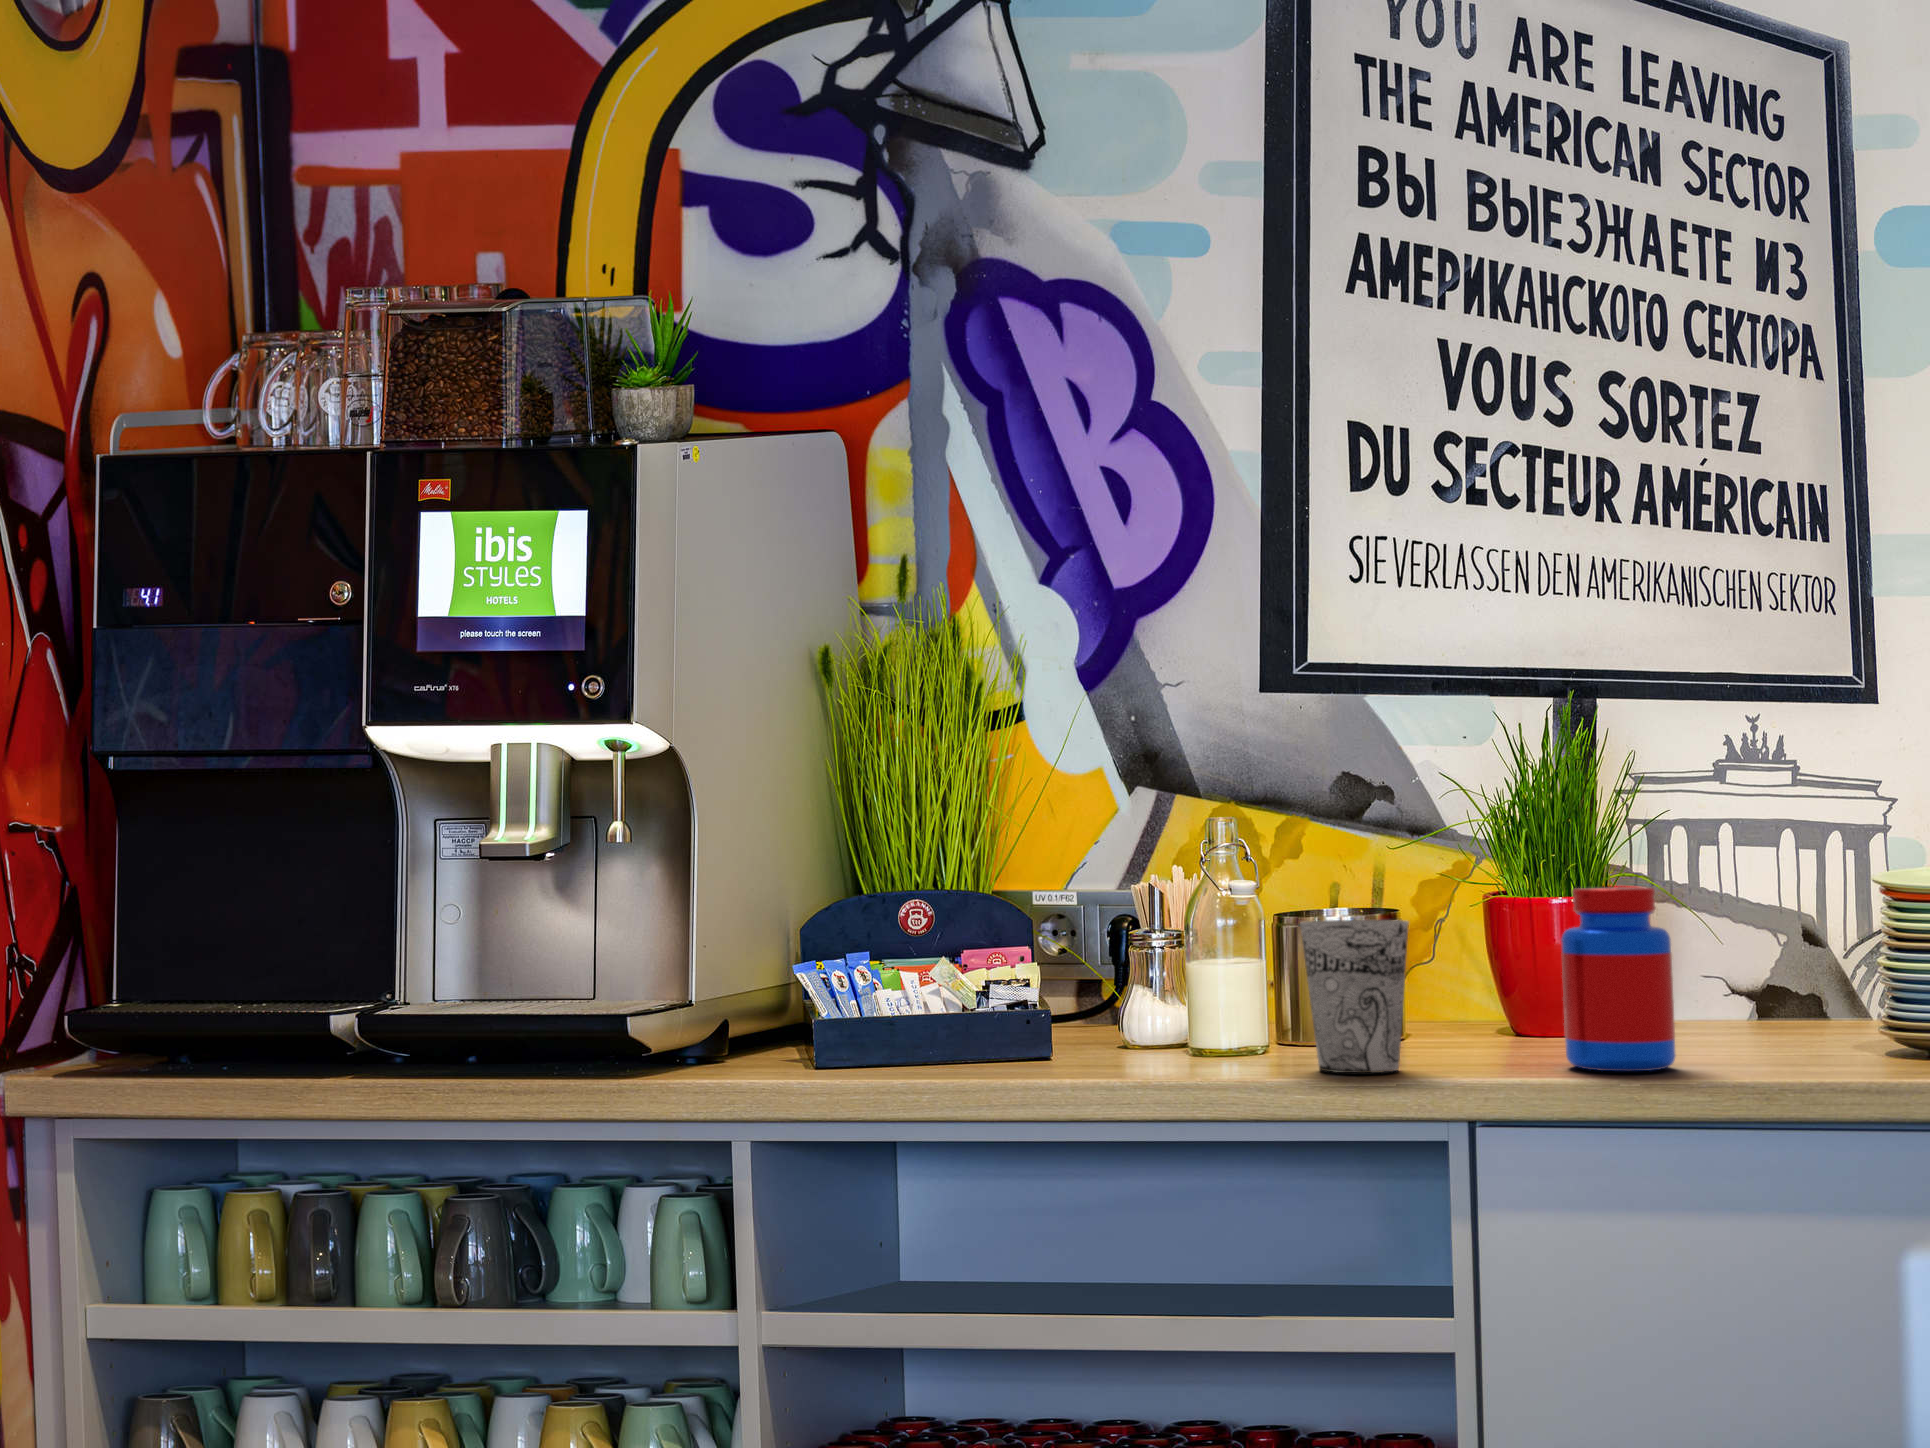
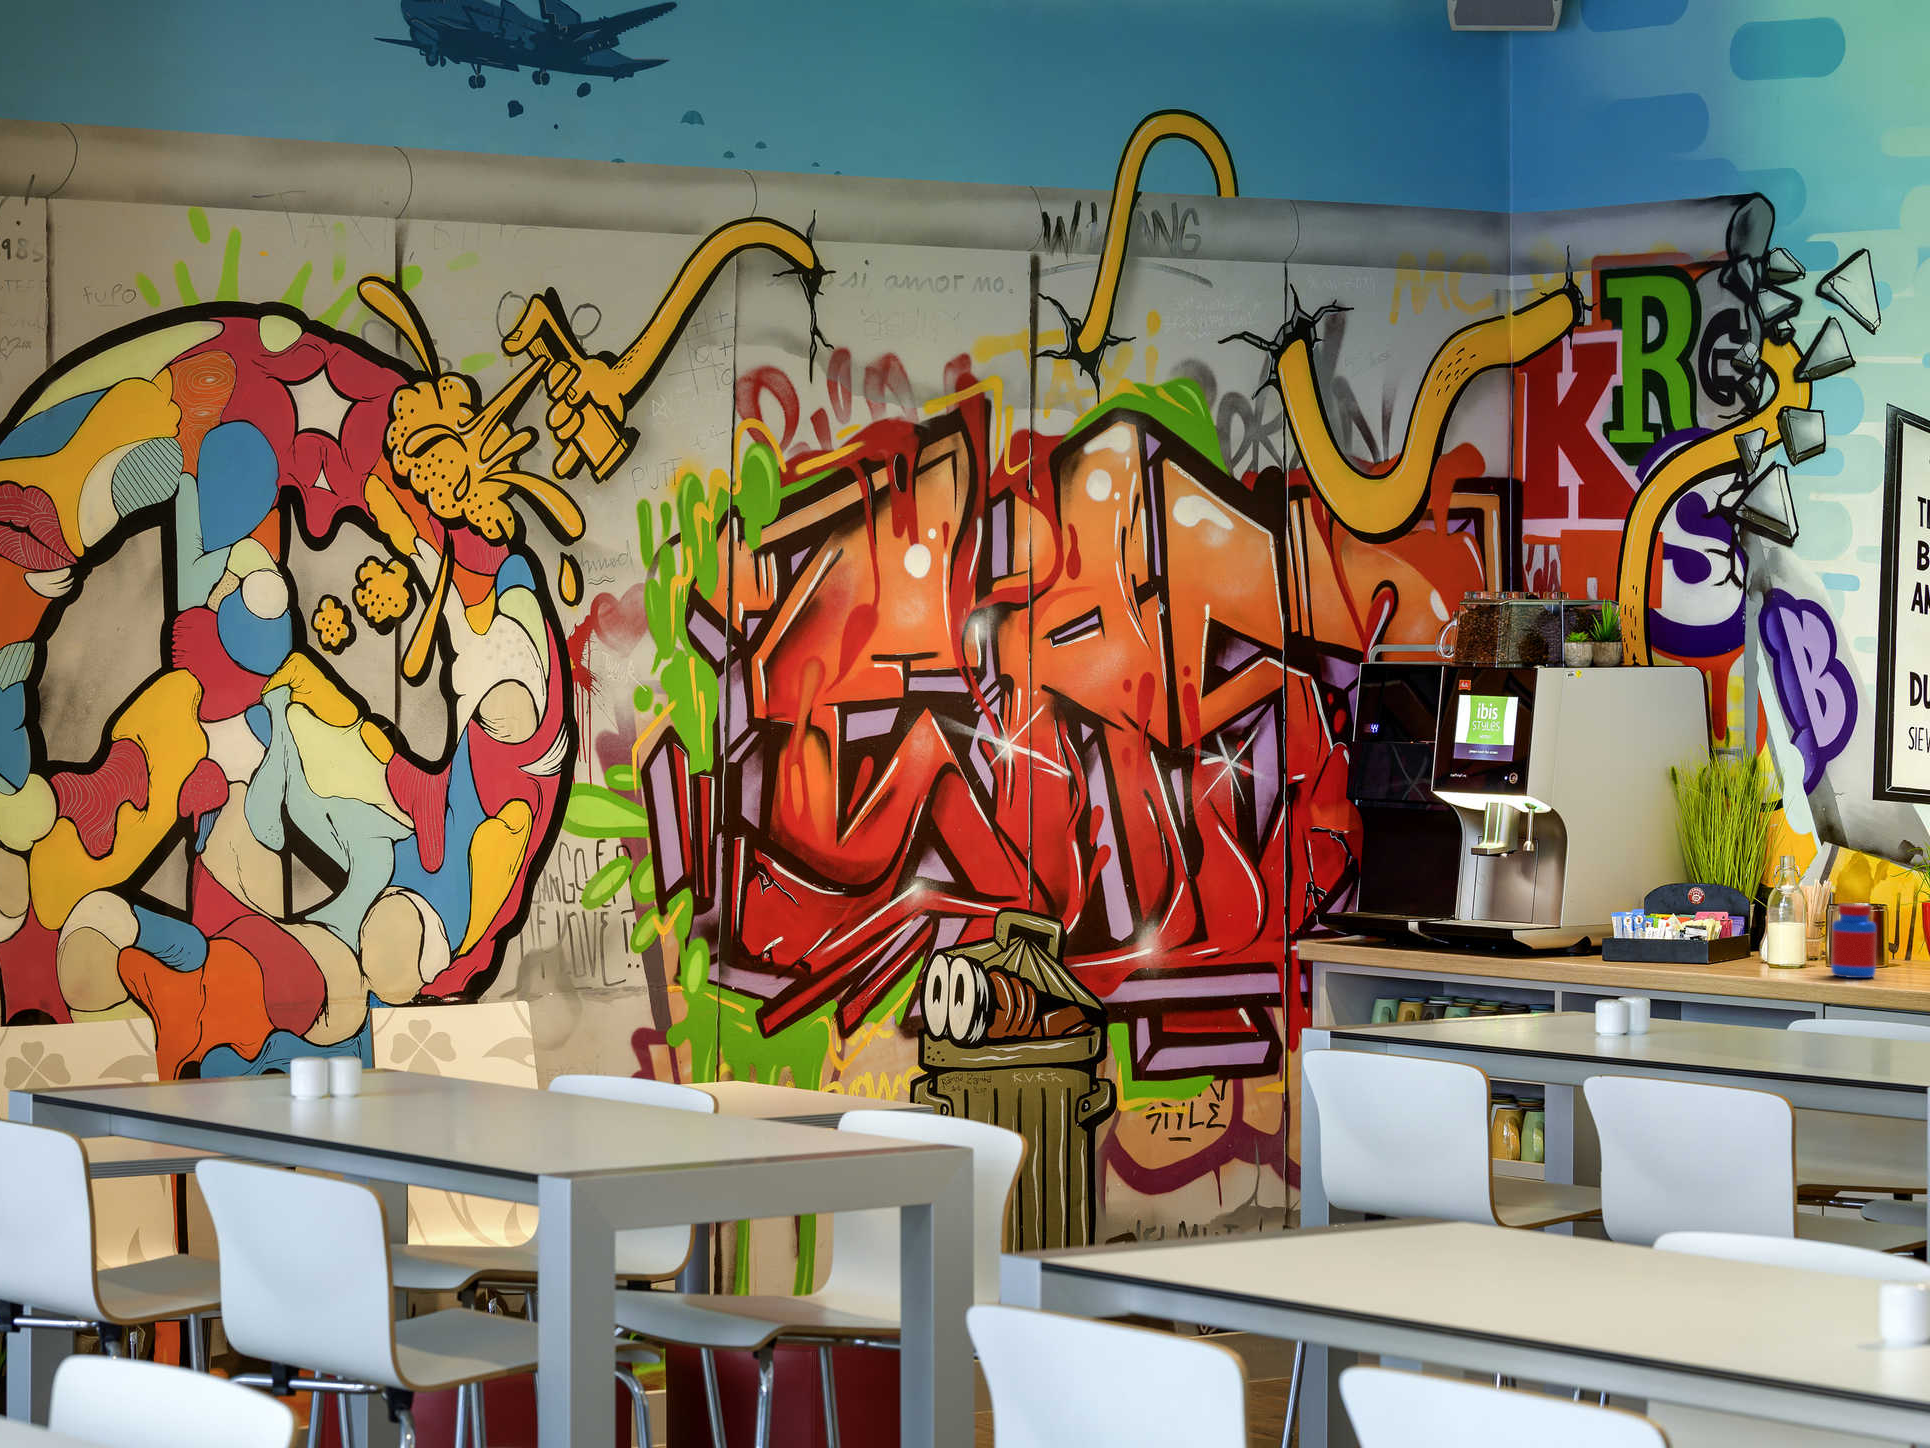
cup: present [1300,920,1409,1073] -> none [1746,907,1790,968]

